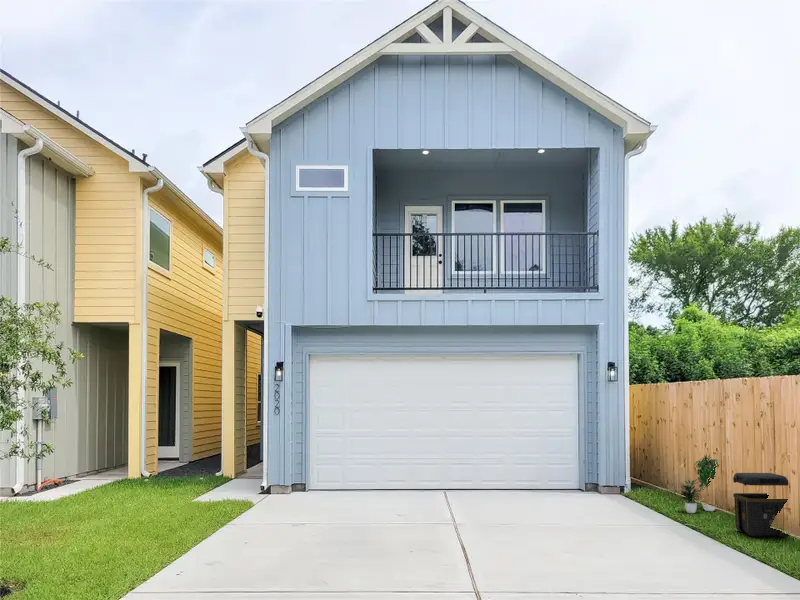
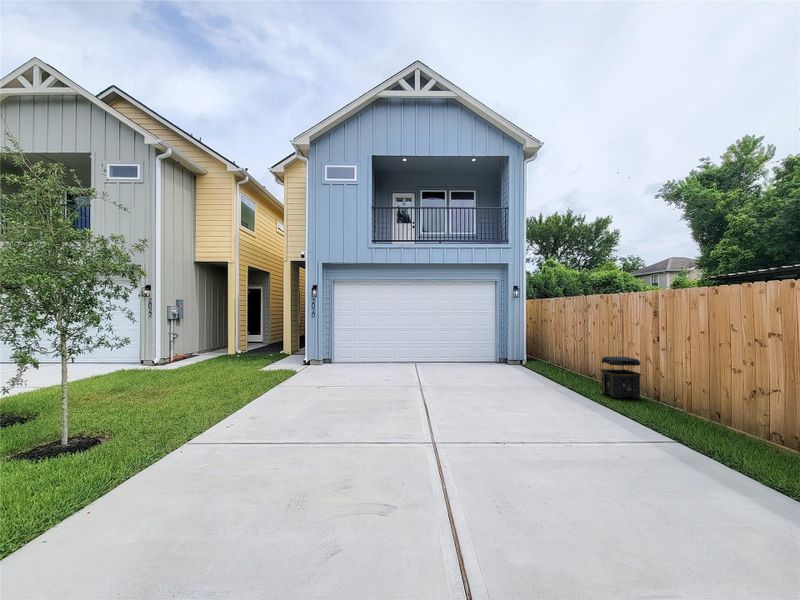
potted plant: present [679,455,719,513] -> none [559,342,587,380]

